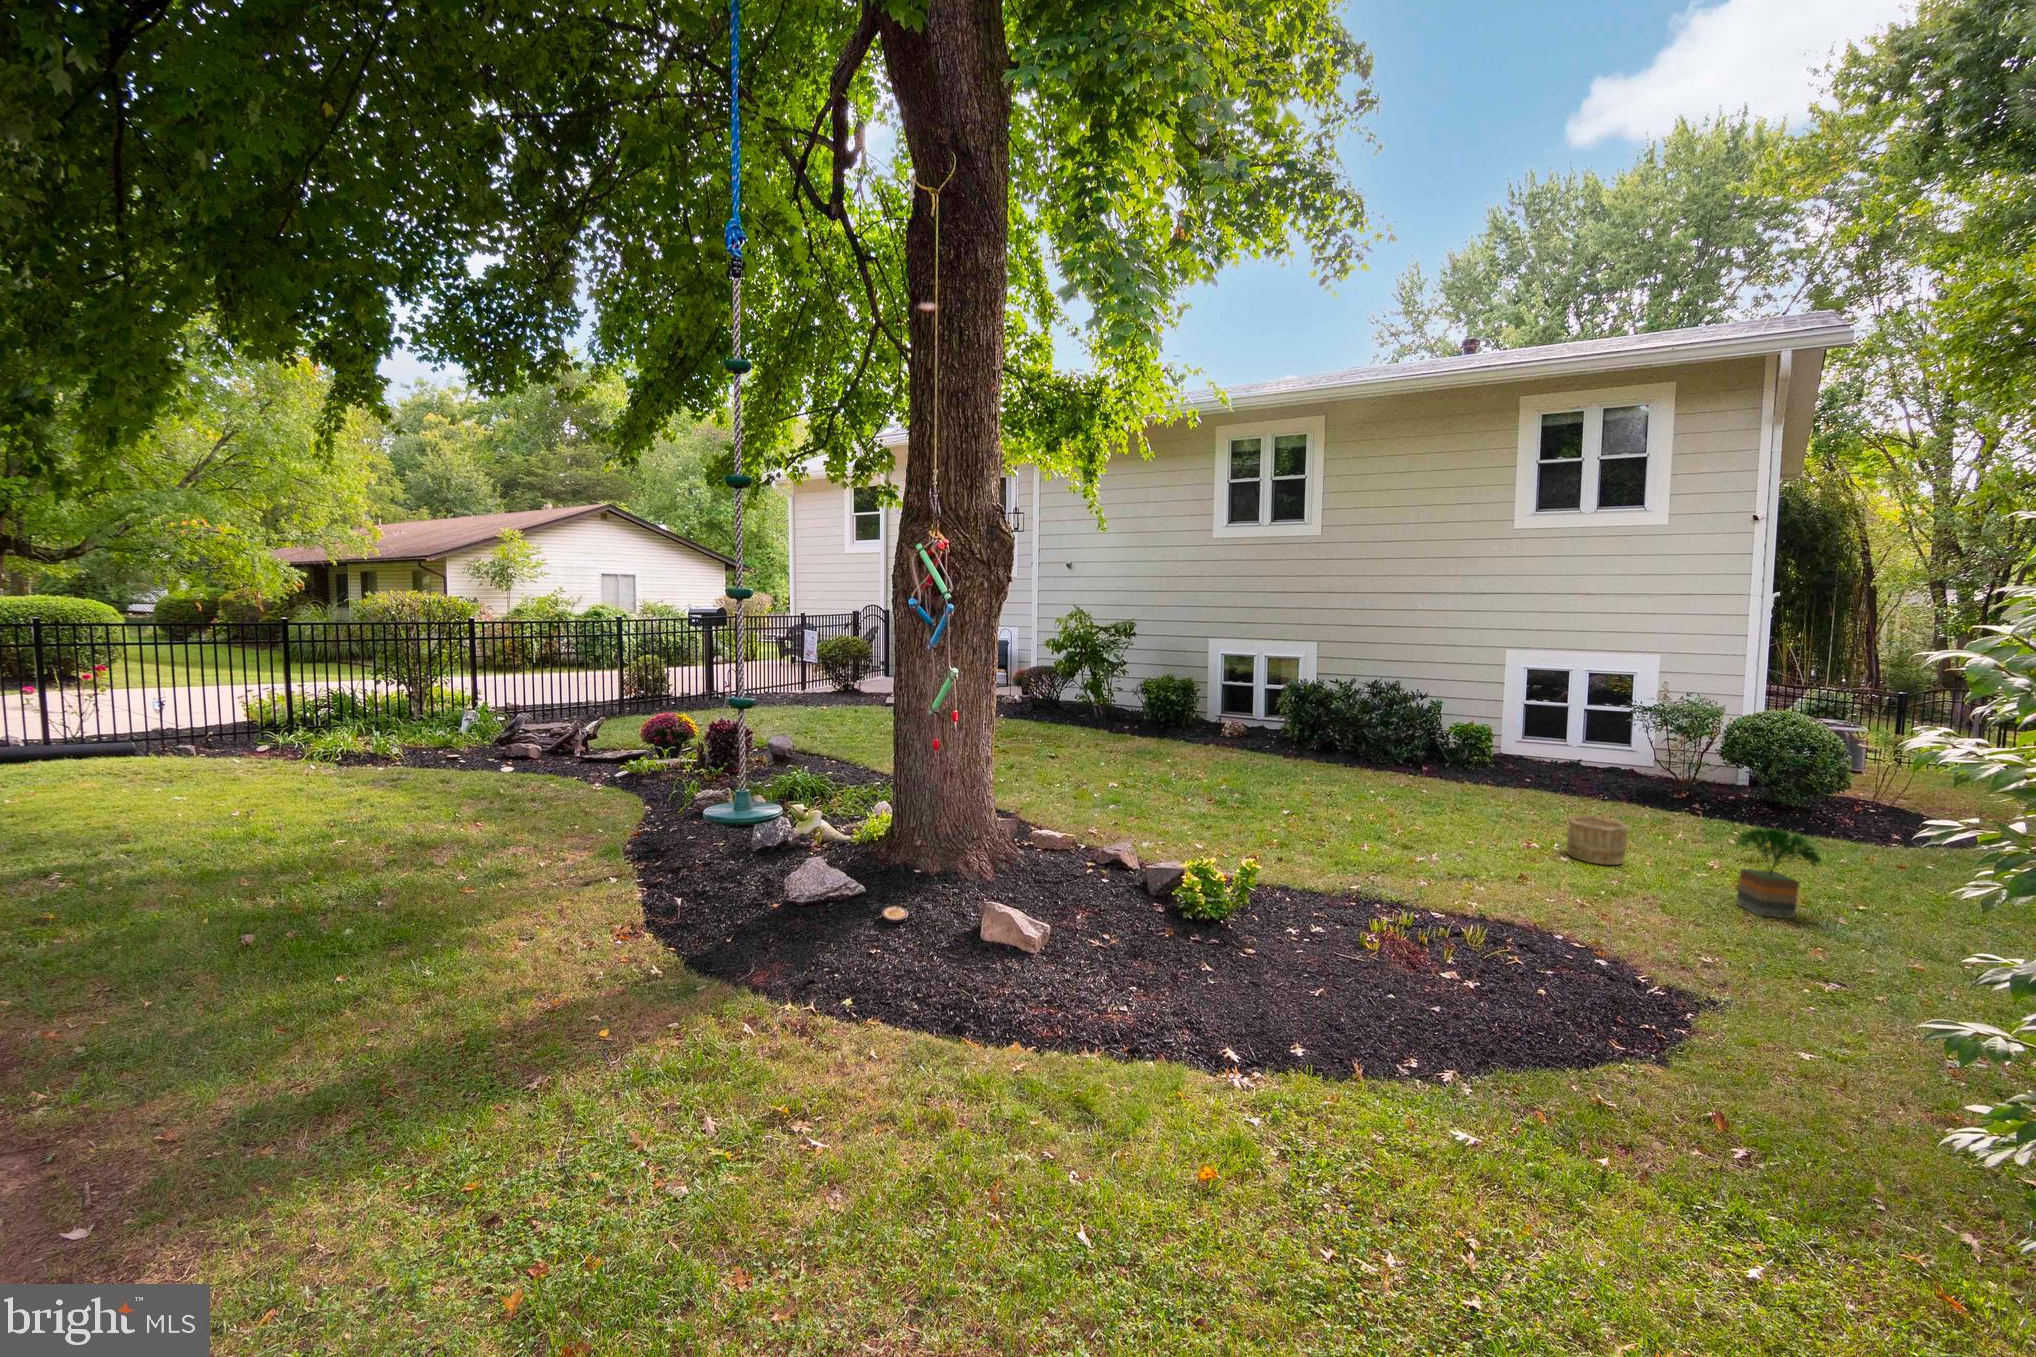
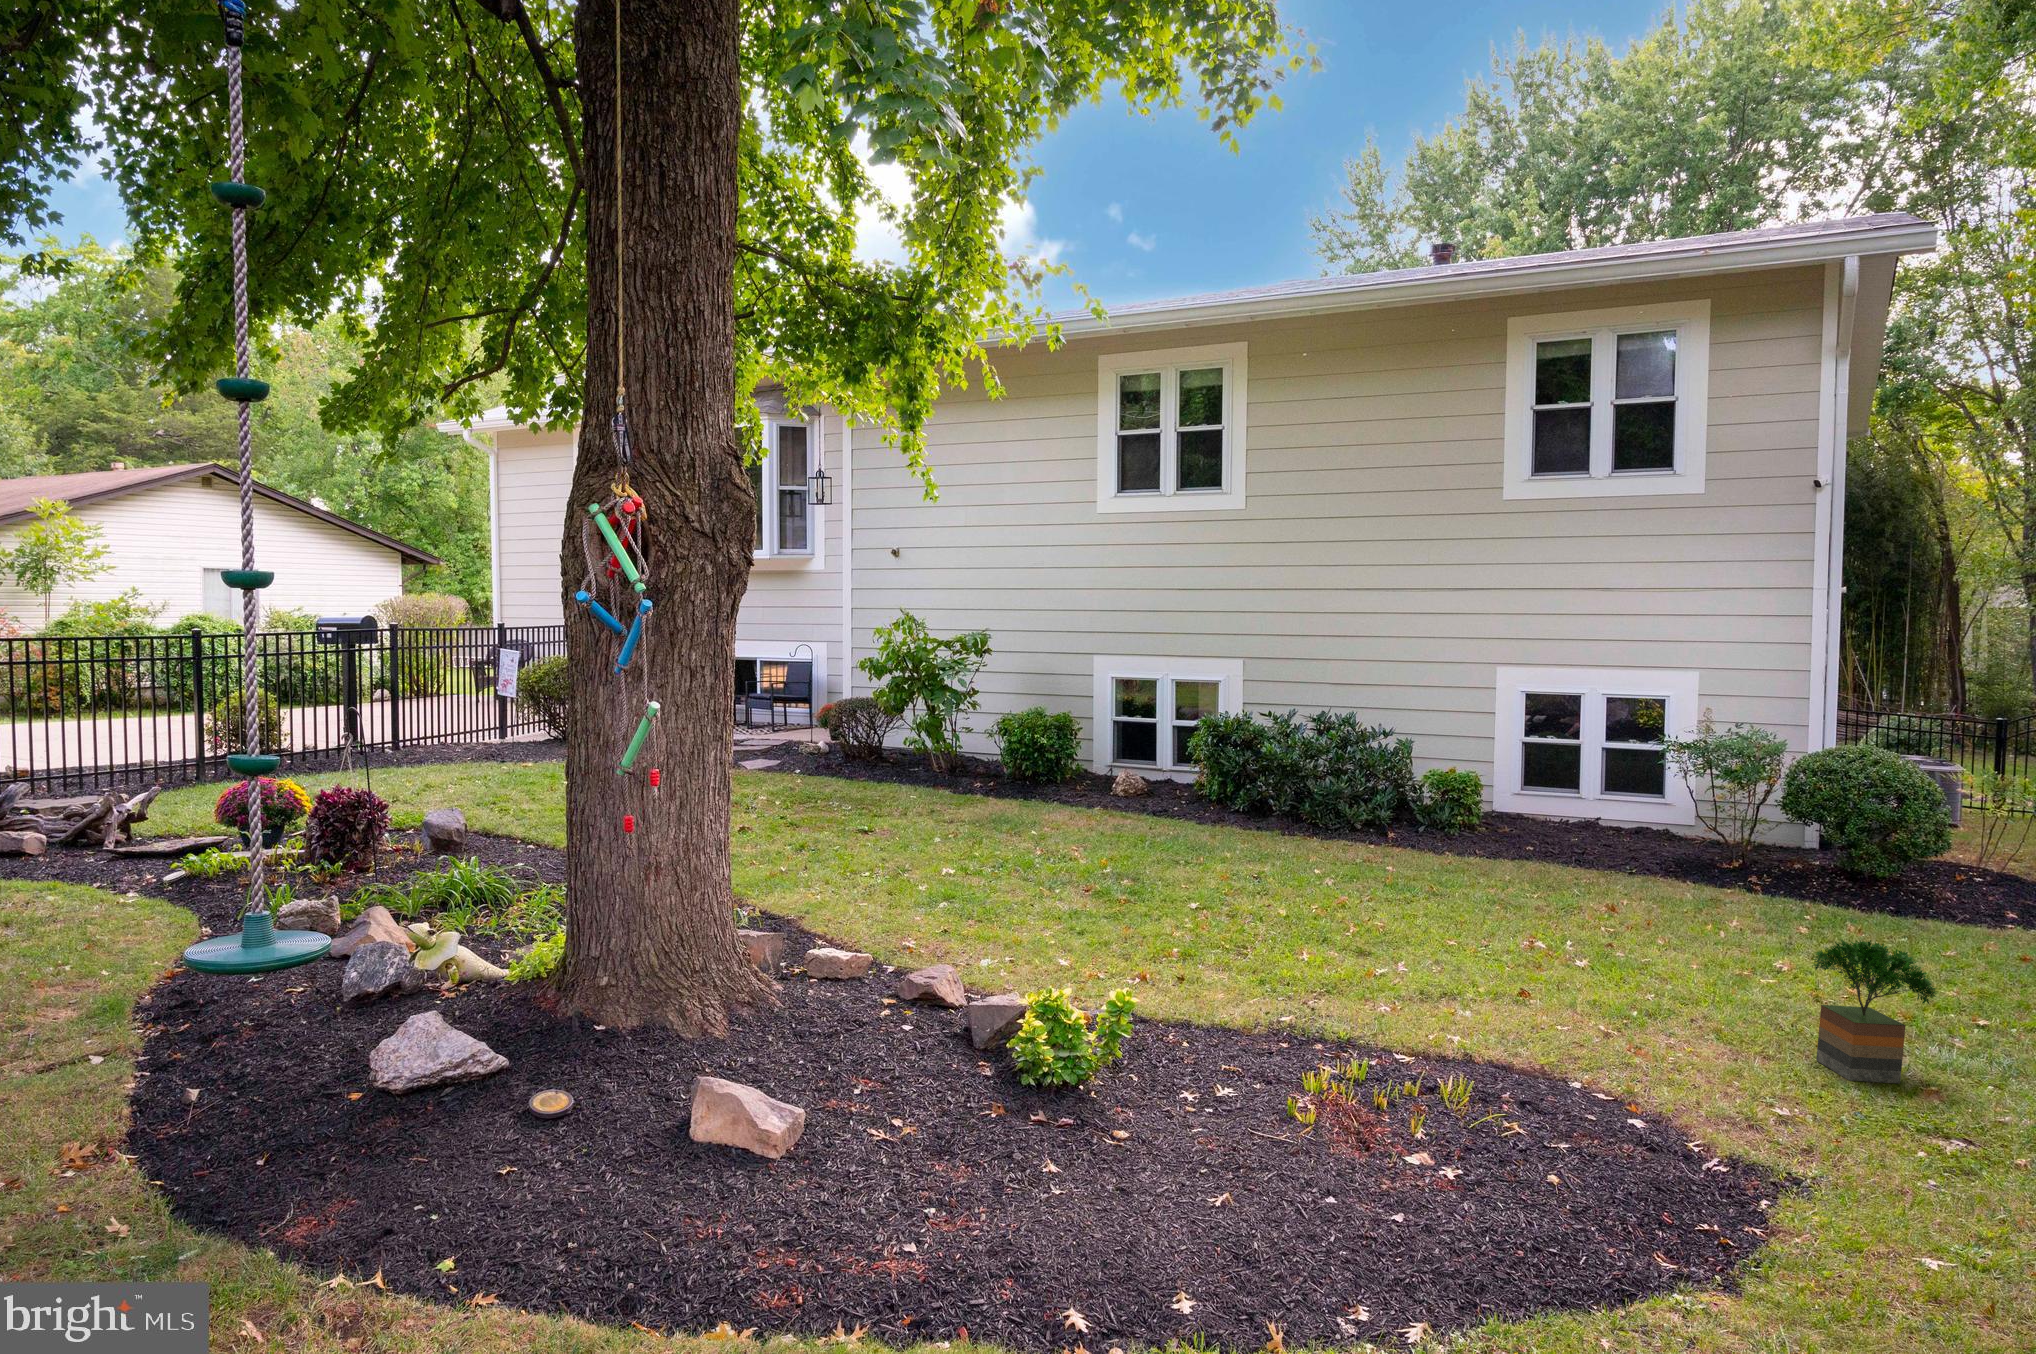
wooden bucket: present [1567,816,1629,865] -> none [1574,919,1662,997]

